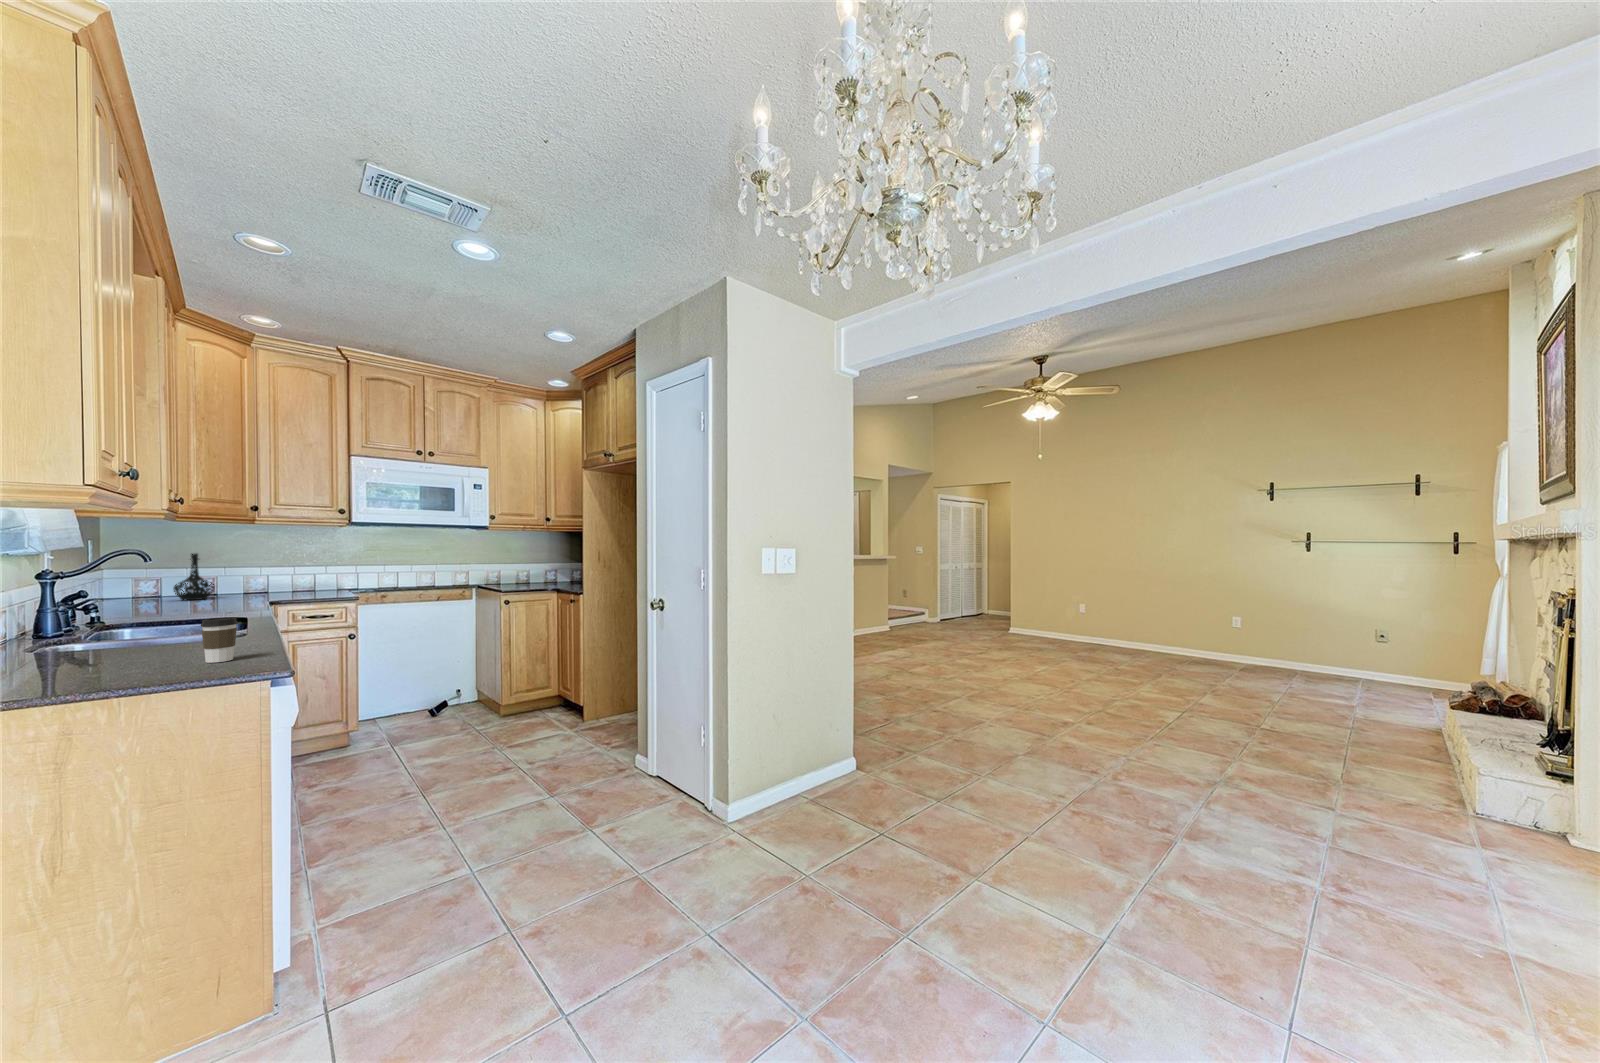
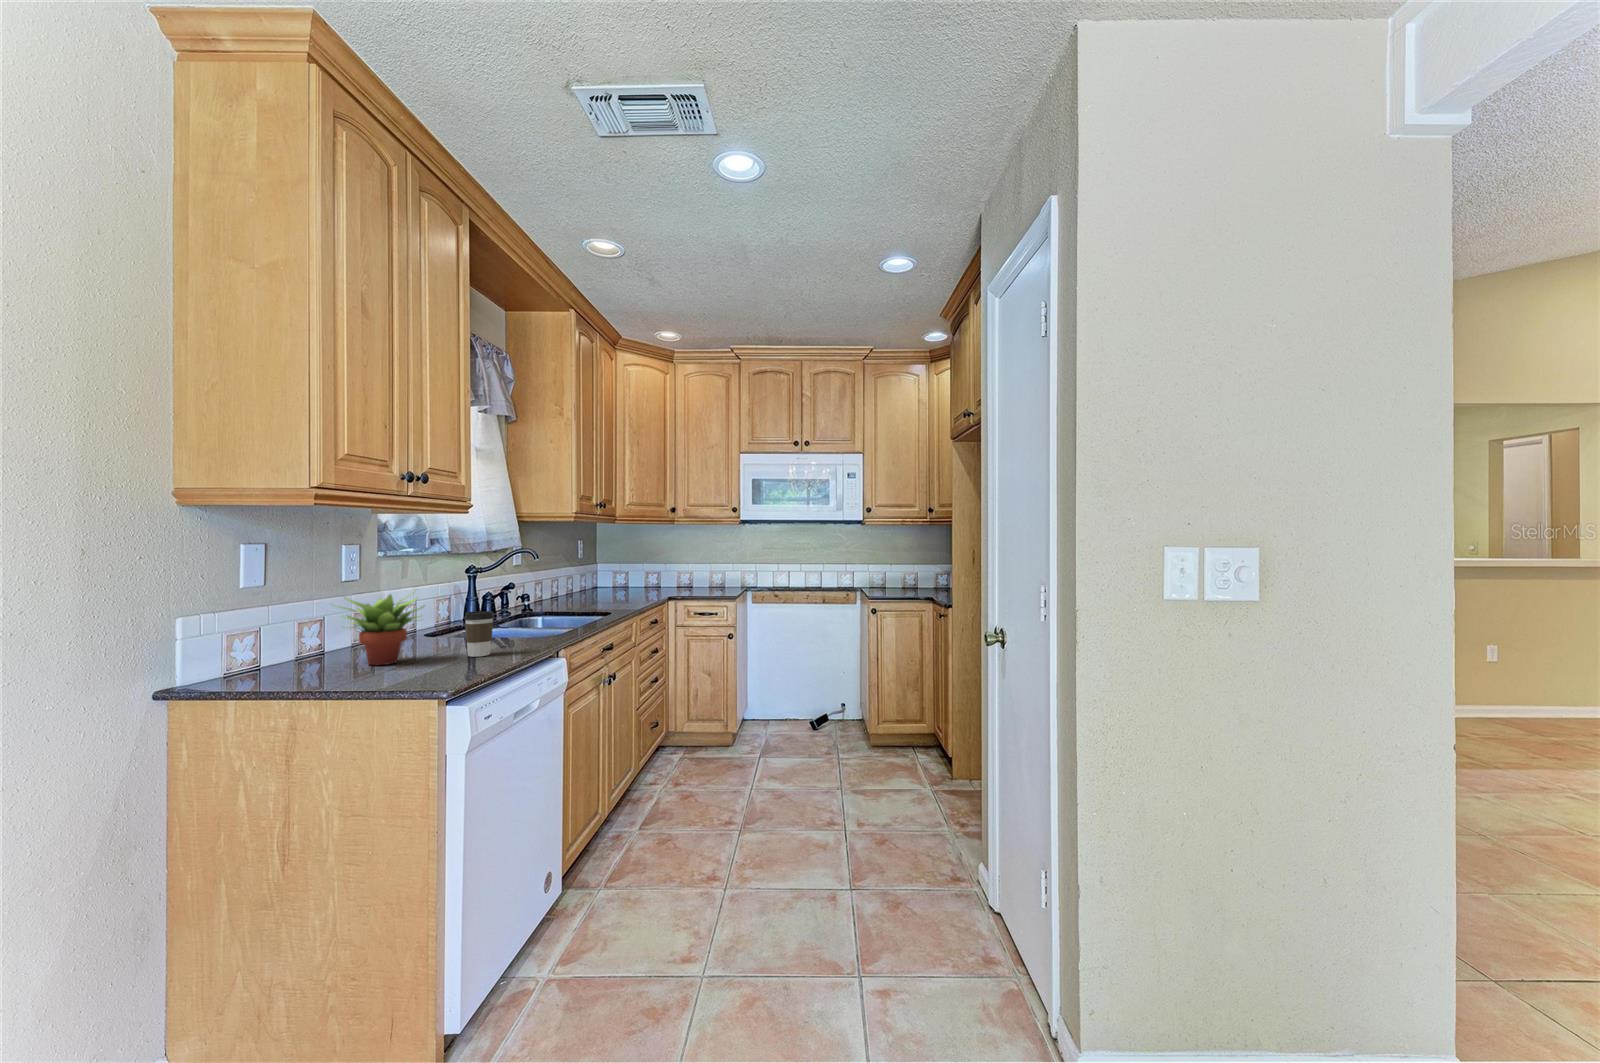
bottle: present [174,553,215,600] -> none [634,549,659,589]
succulent plant: none [56,599,174,681] -> present [338,594,423,665]

